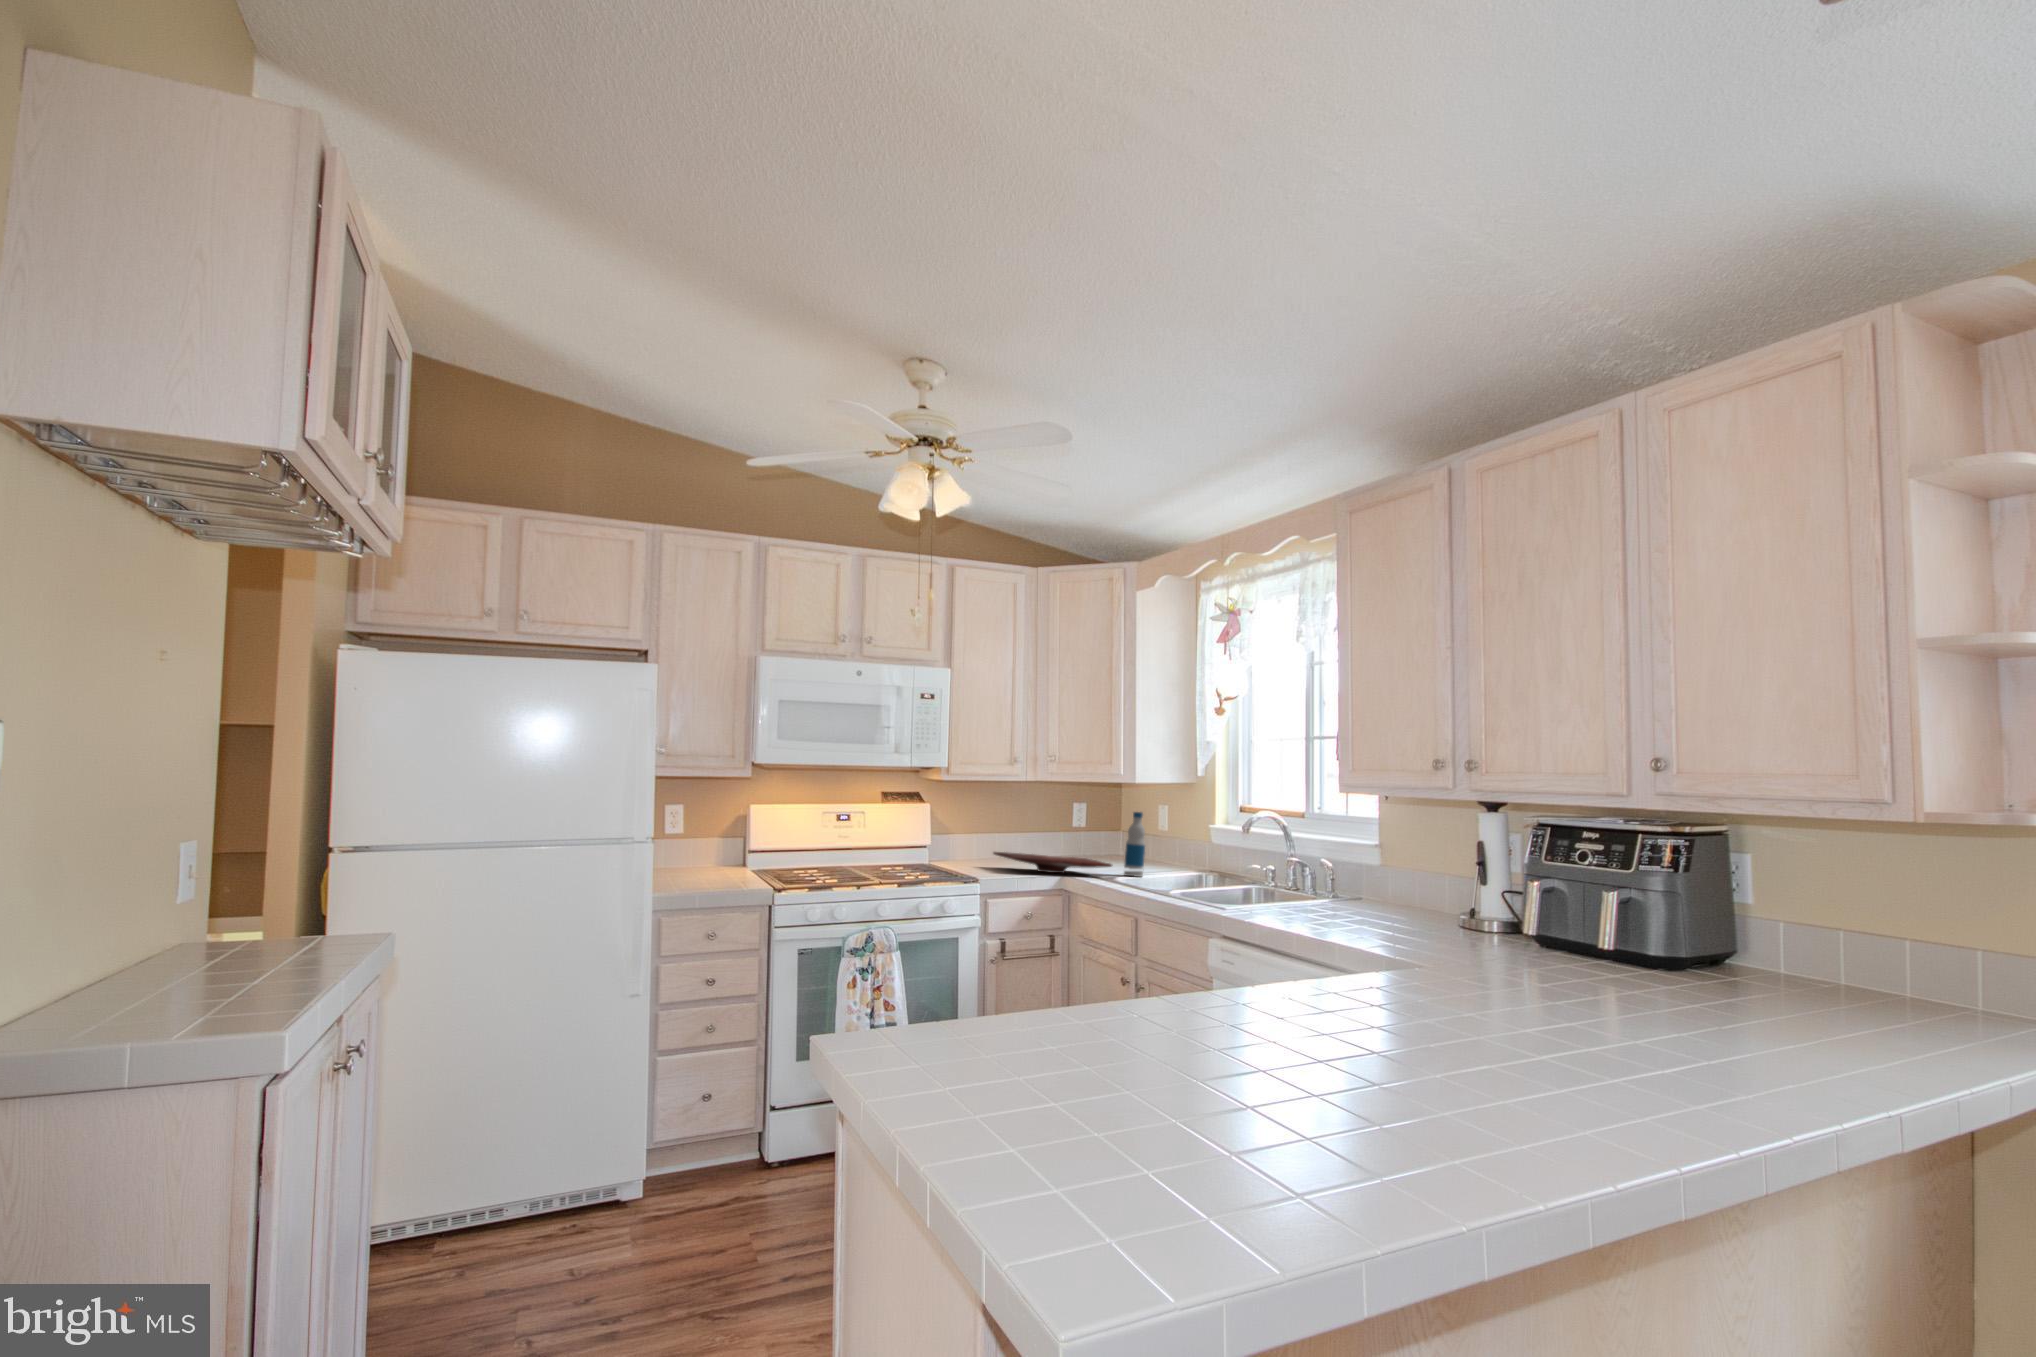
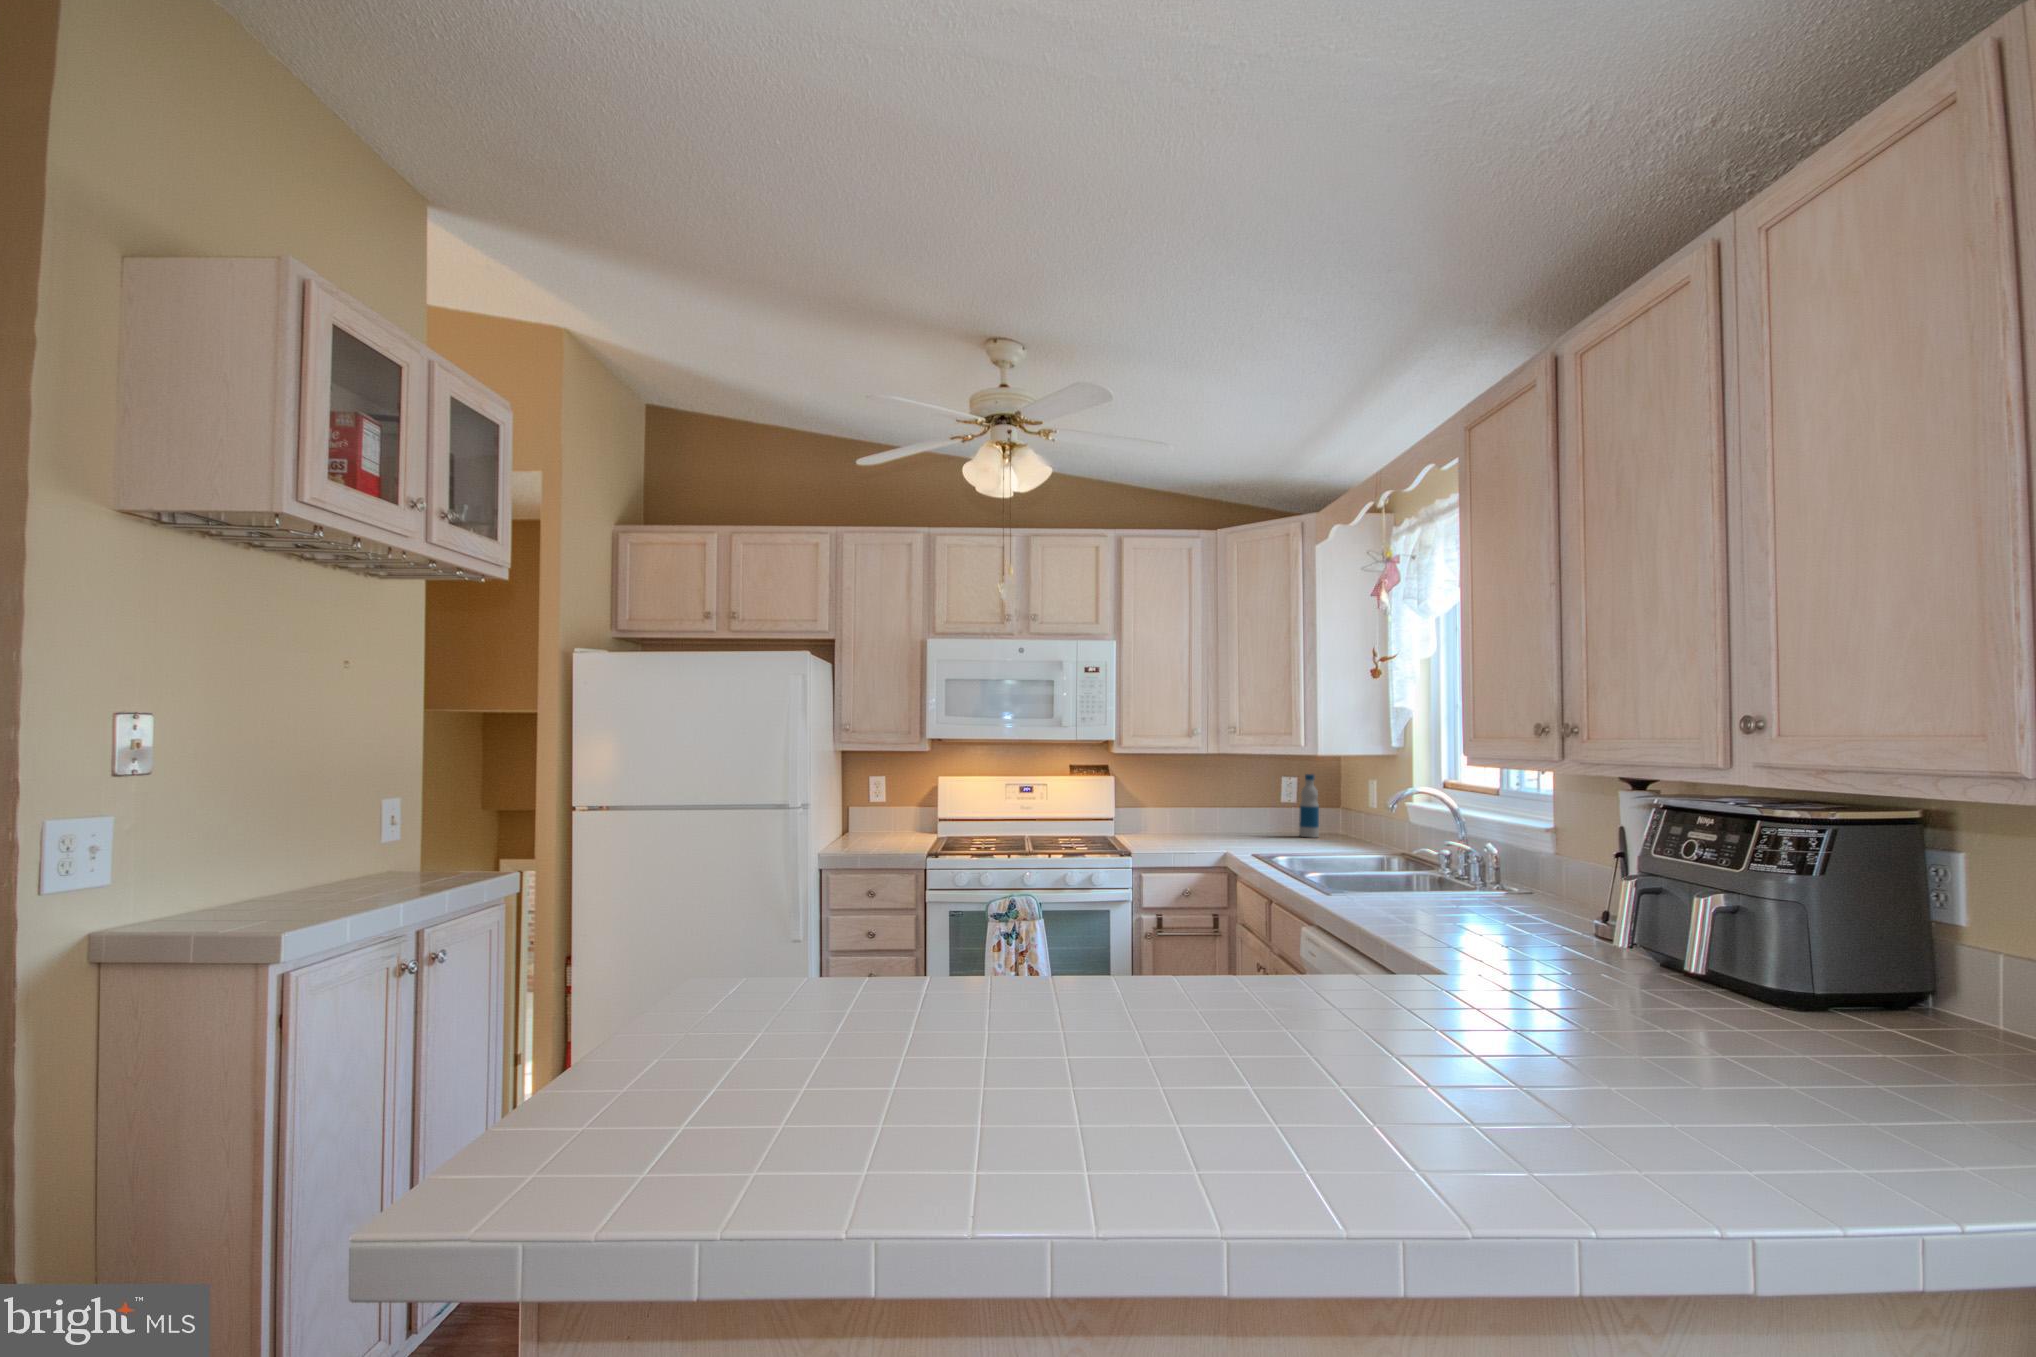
cutting board: present [994,852,1112,873] -> none [1170,818,1280,837]

